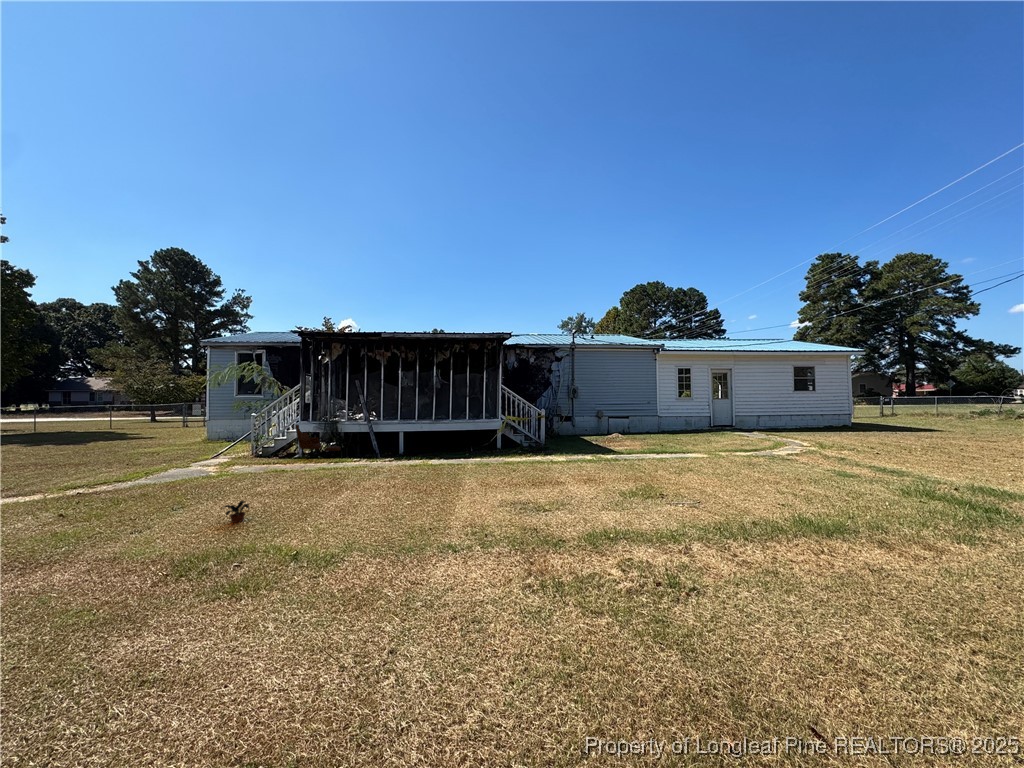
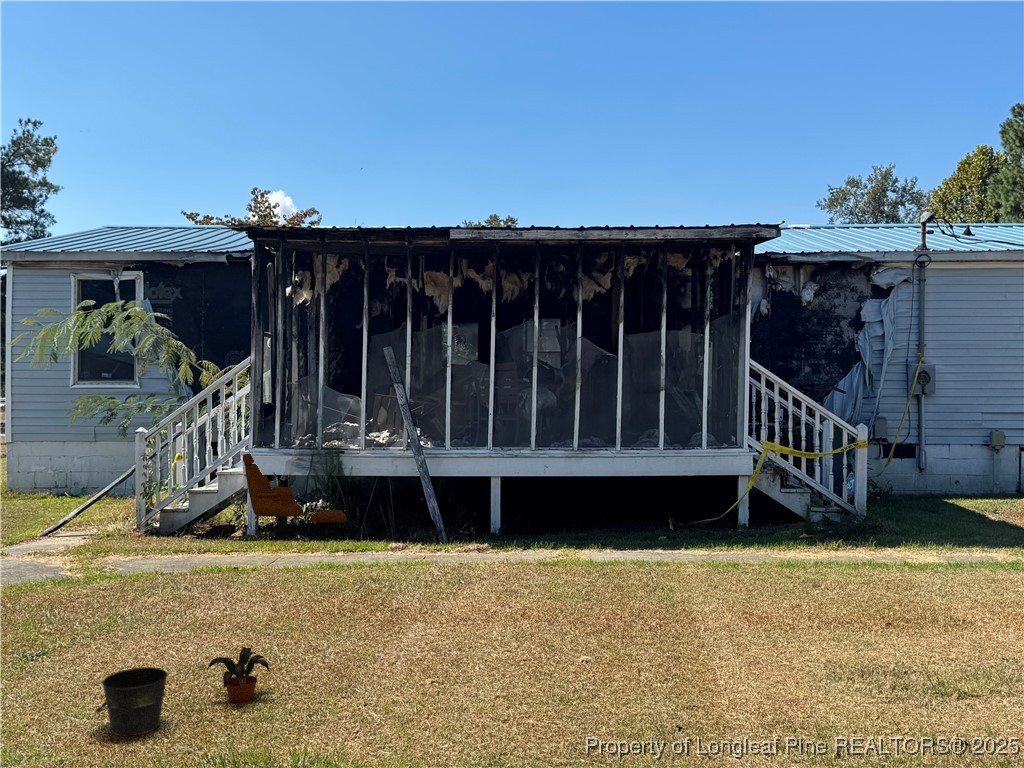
bucket: none [160,511,197,539] -> present [96,667,168,736]

